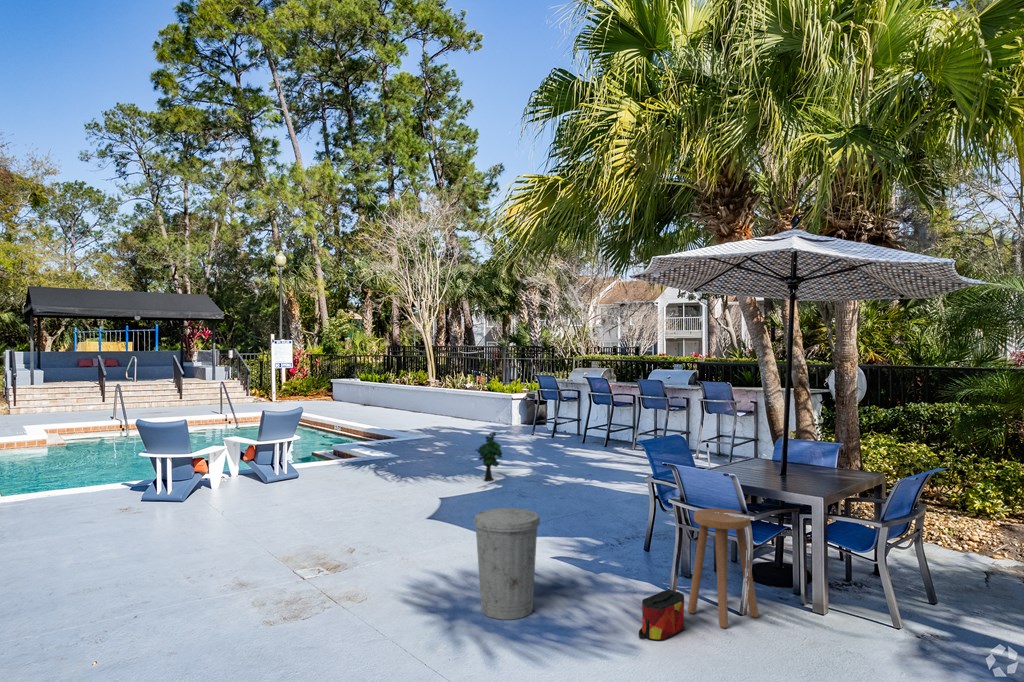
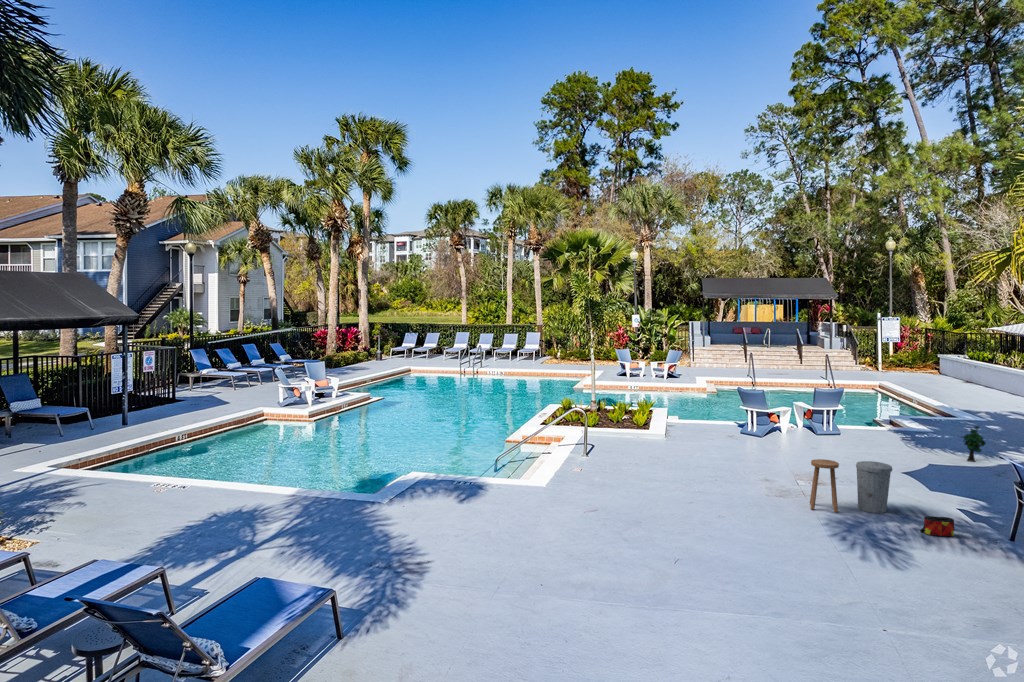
stool: present [688,508,759,628] -> present [810,459,839,512]

